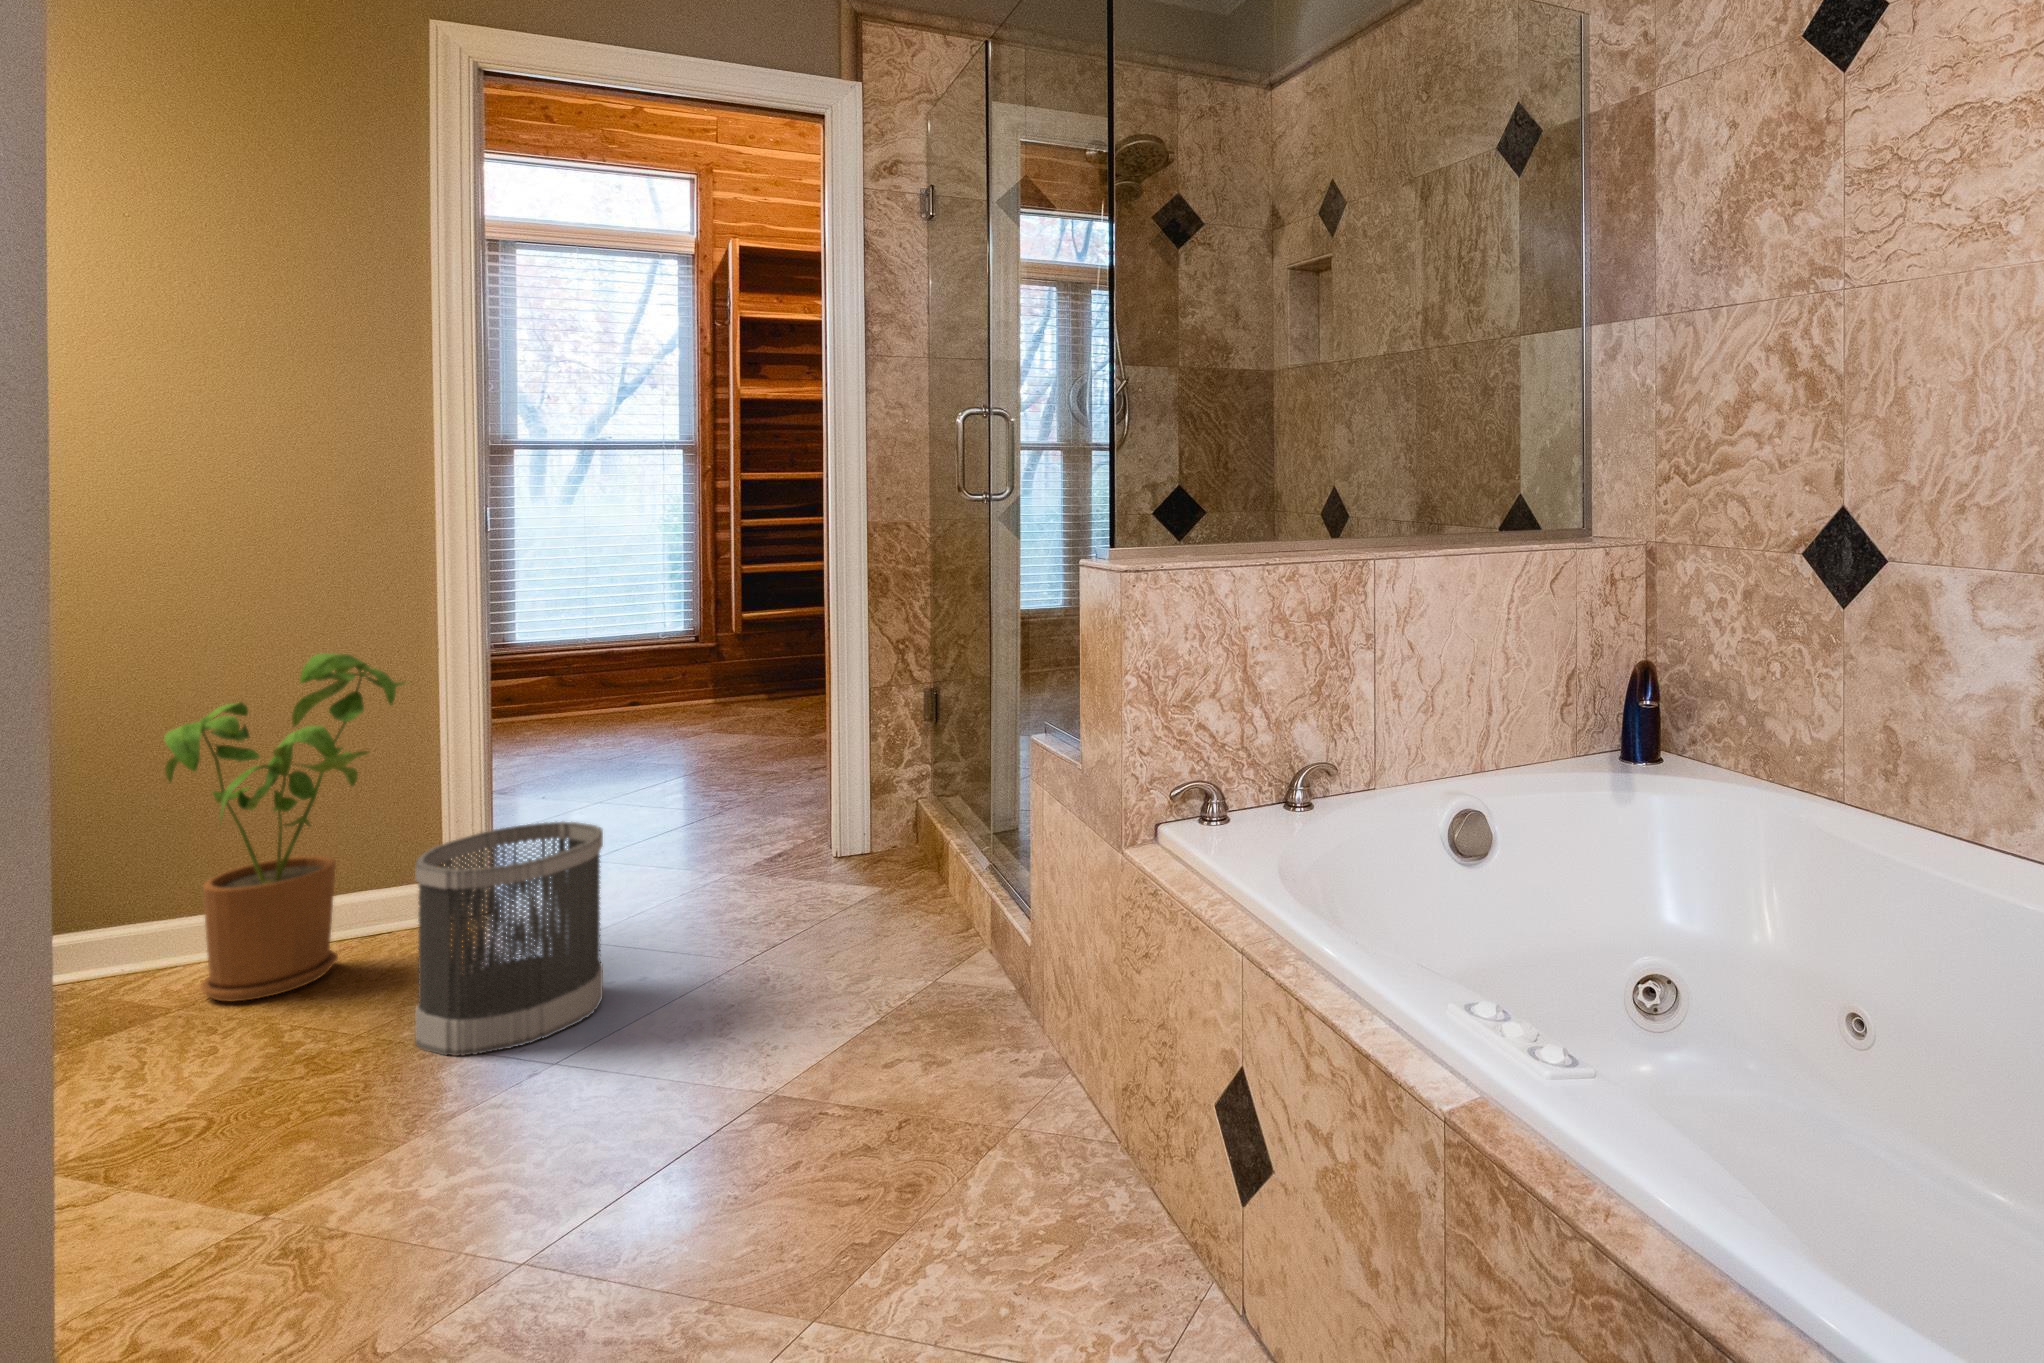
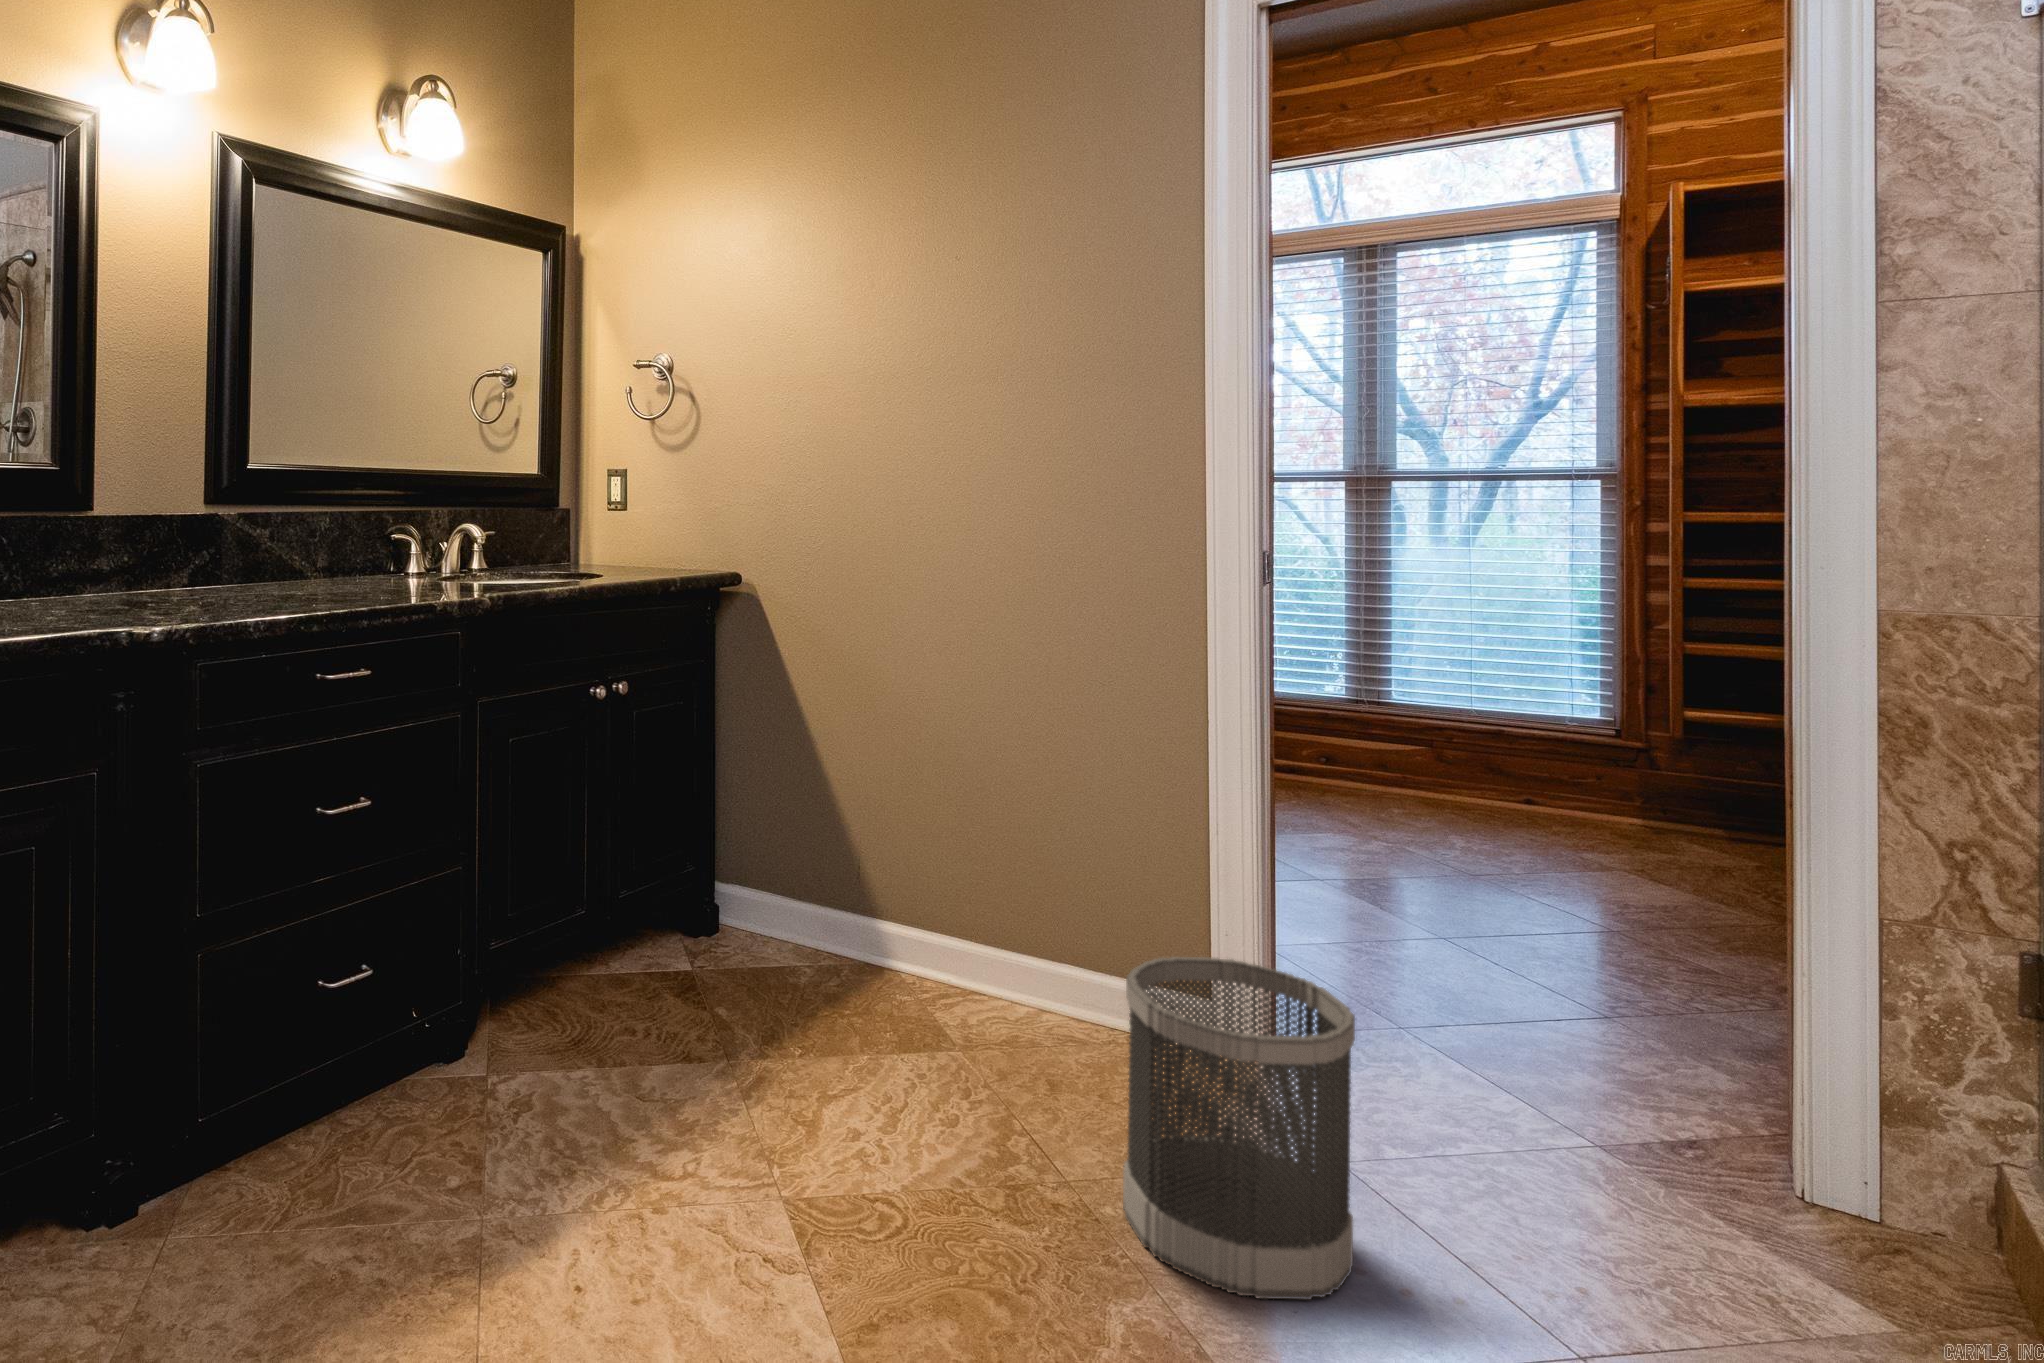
house plant: present [164,653,404,1002] -> none [970,683,1185,1054]

